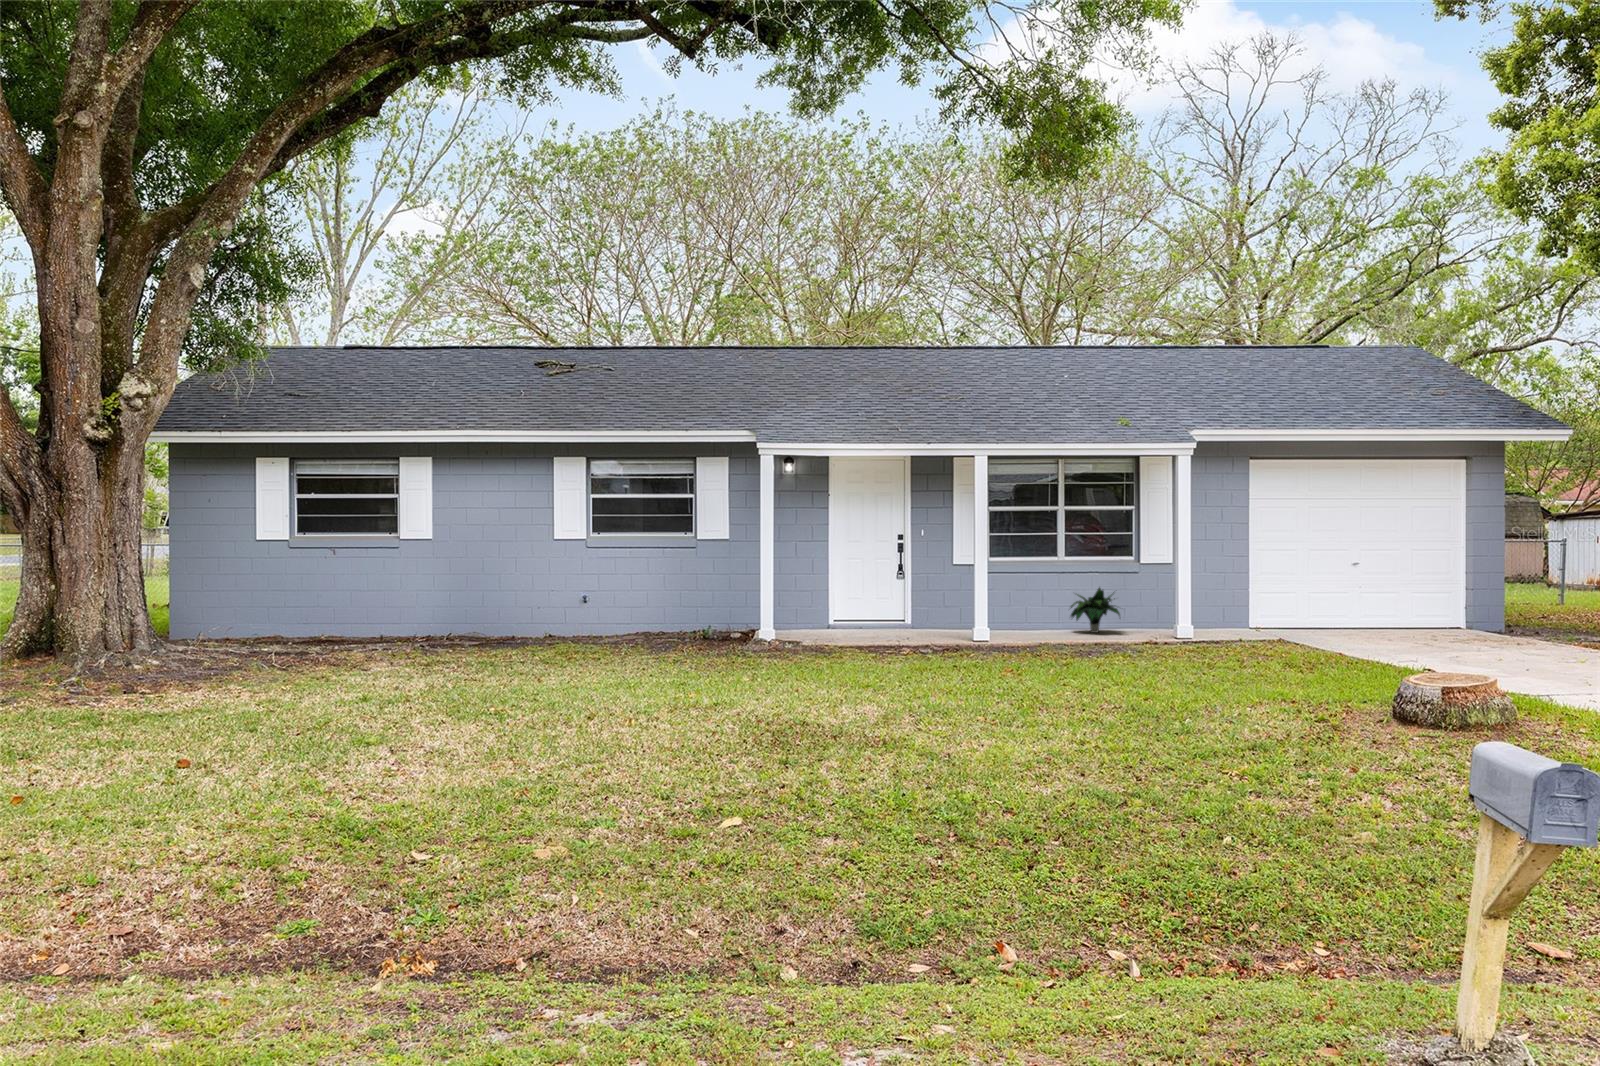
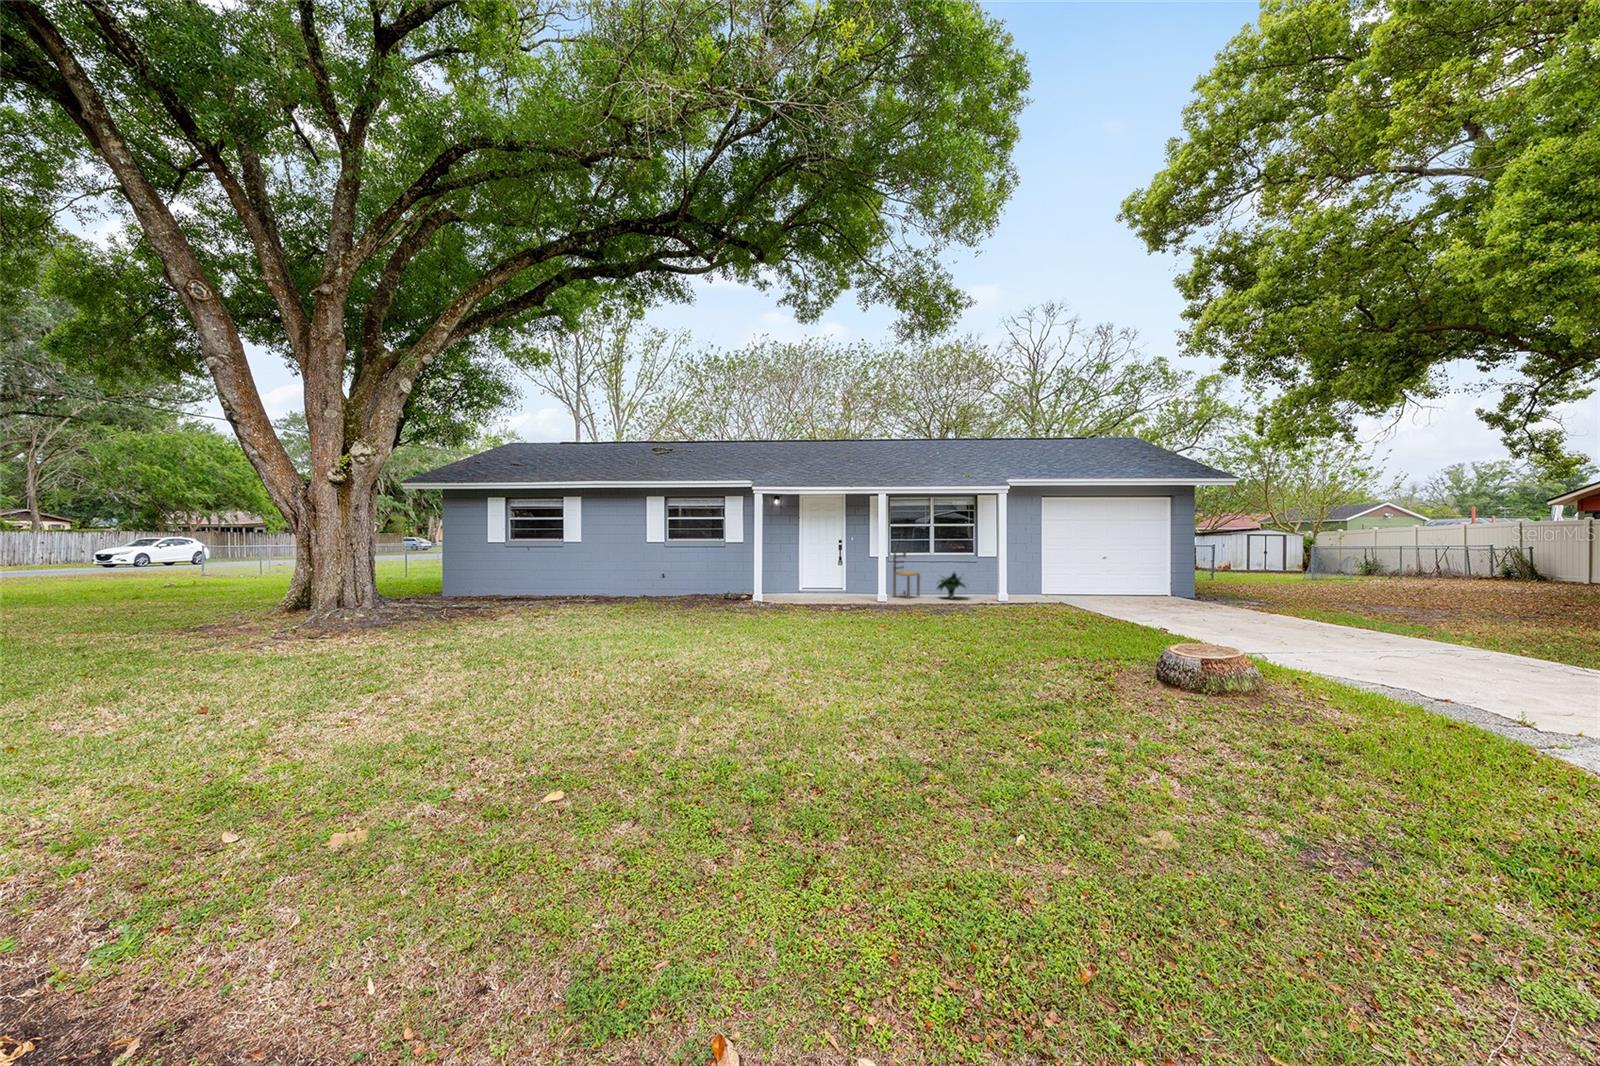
chair: none [996,553,1041,634] -> present [893,551,920,598]

